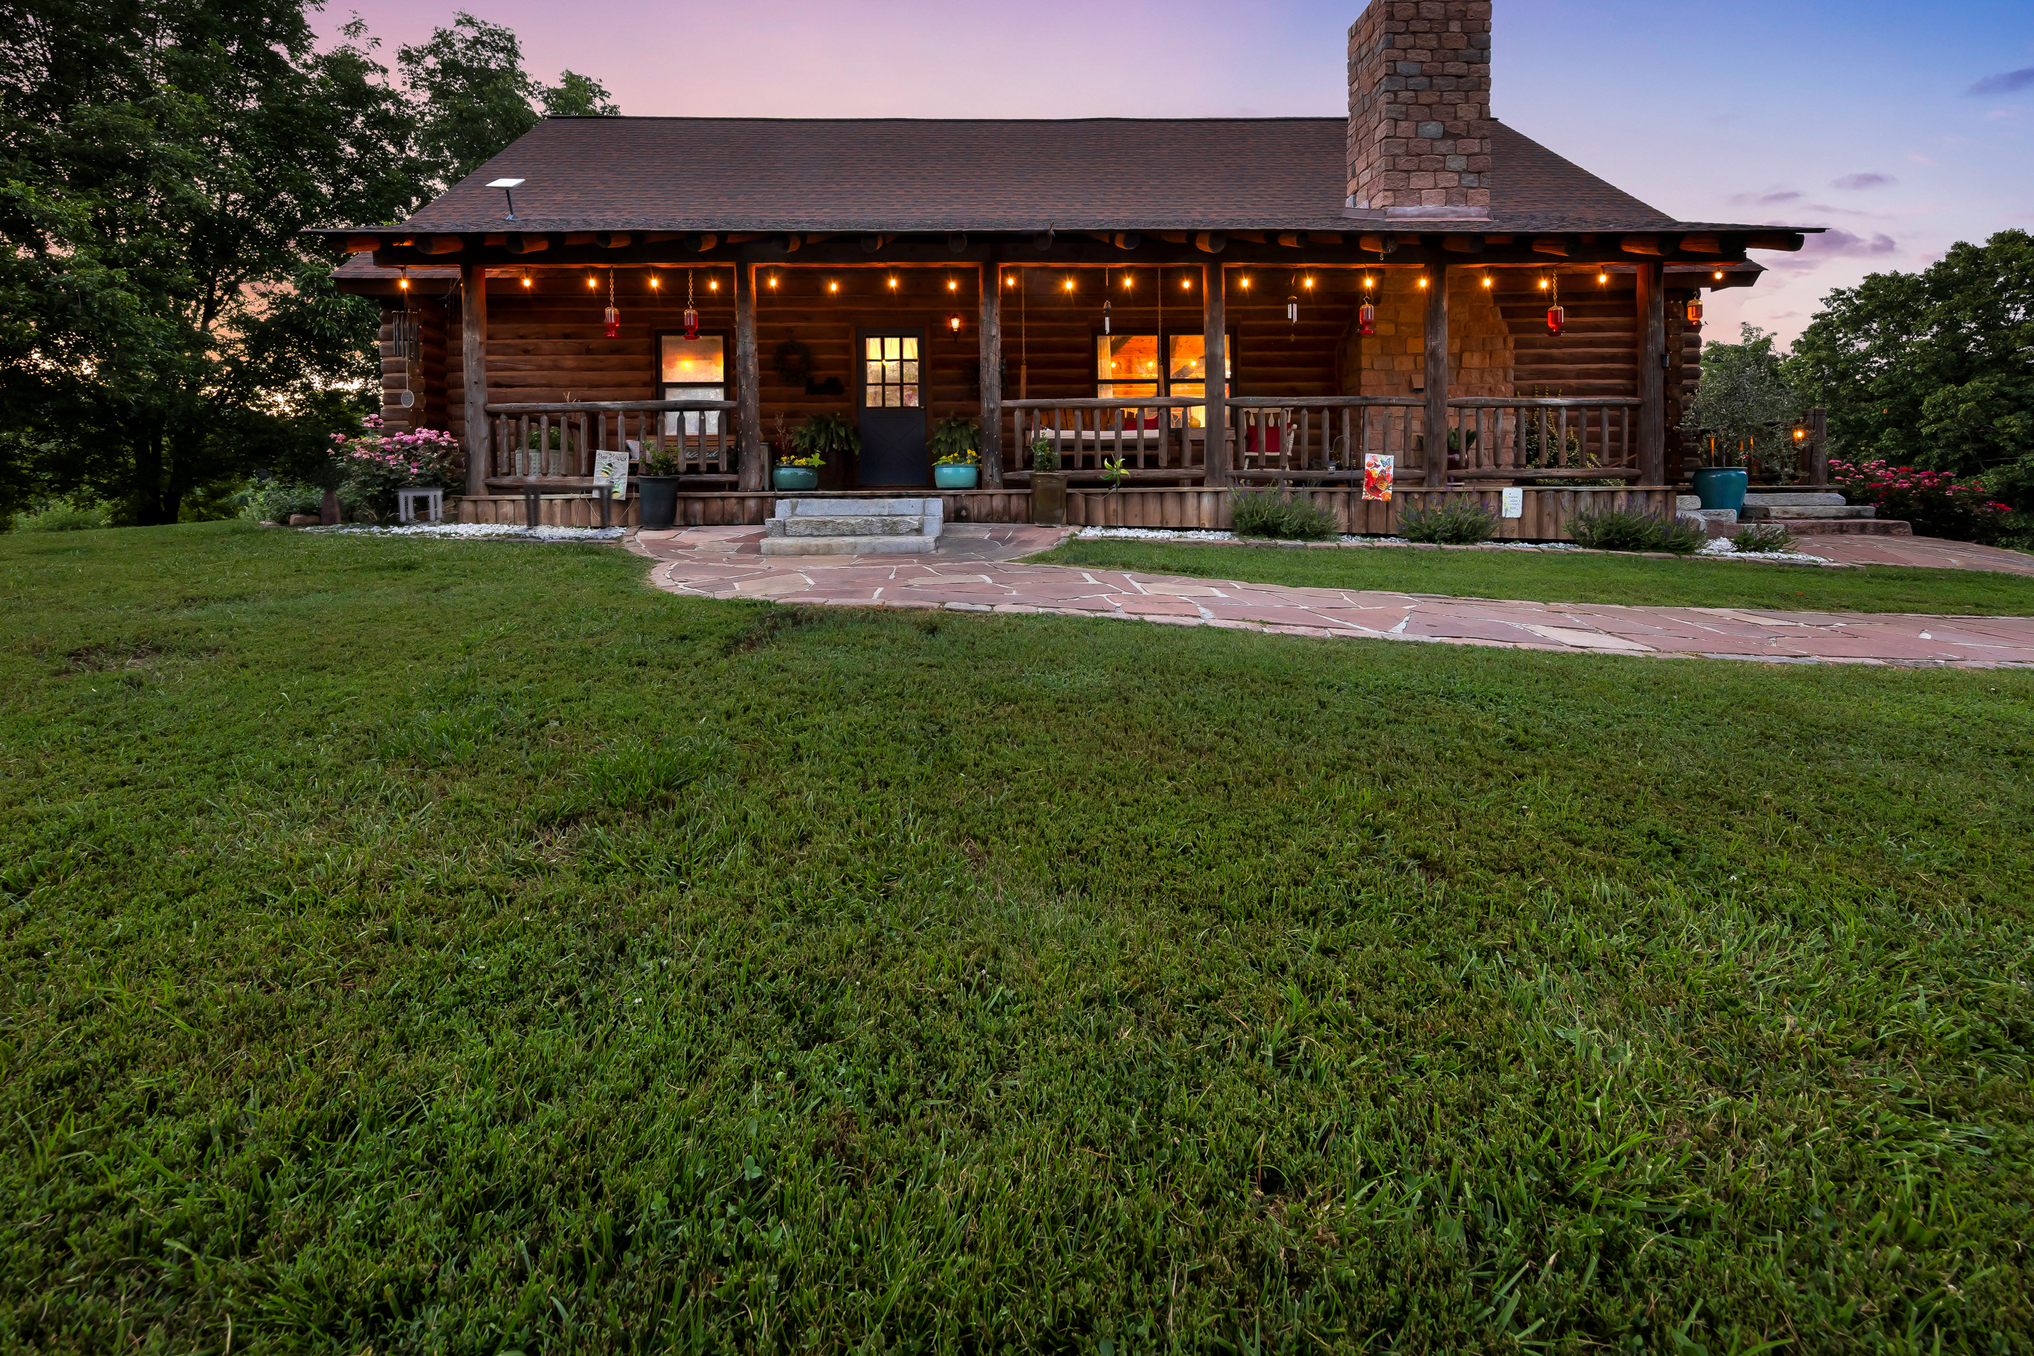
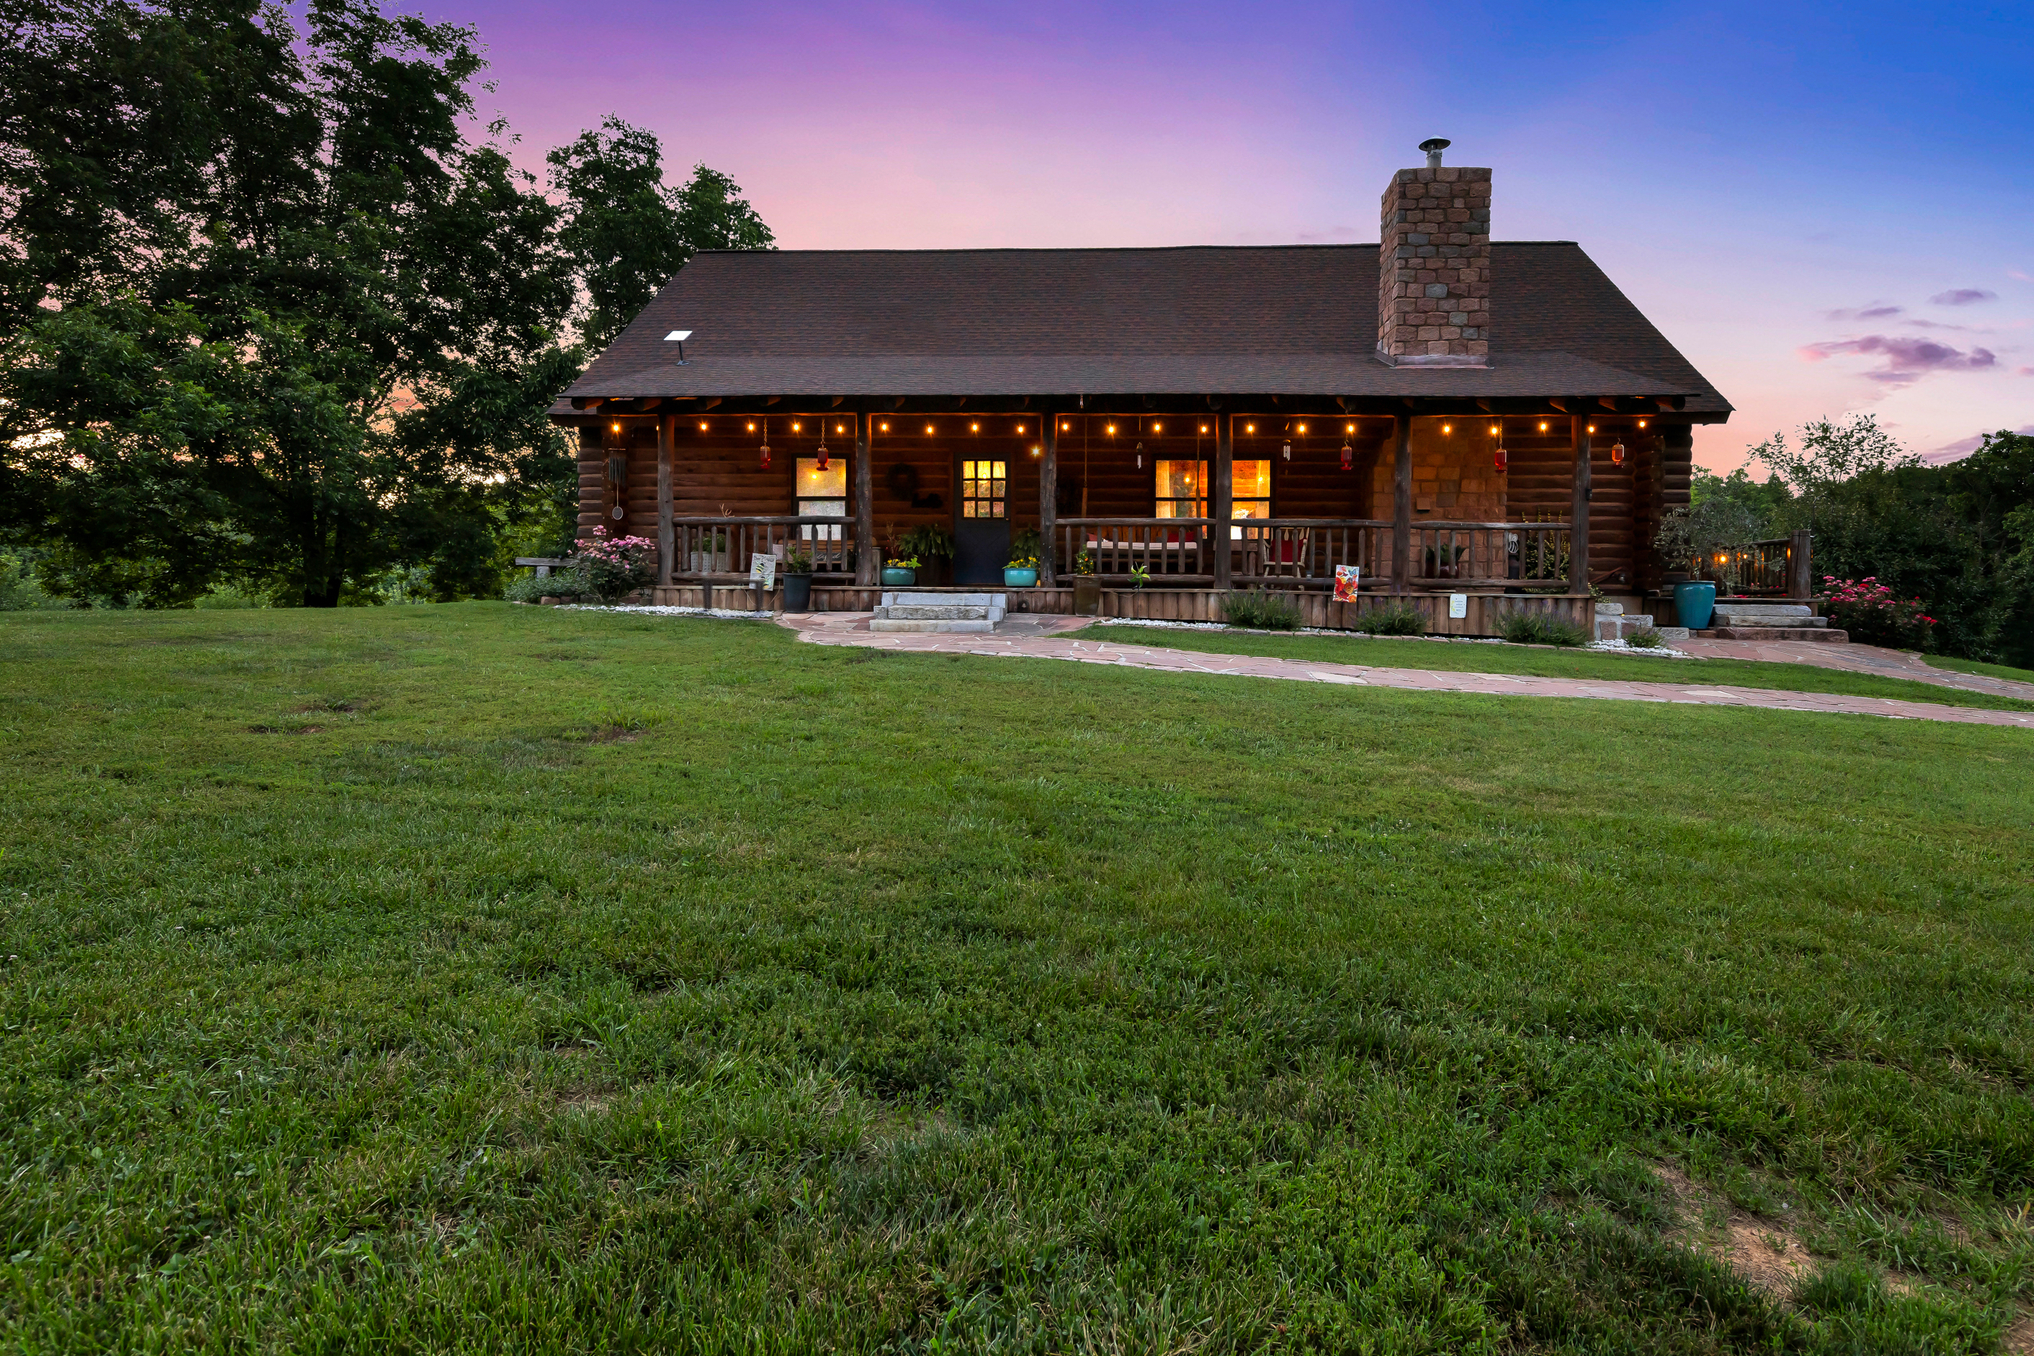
potted plant: present [310,463,363,524] -> none [549,560,588,605]
round table: present [397,488,443,521] -> none [609,580,642,604]

